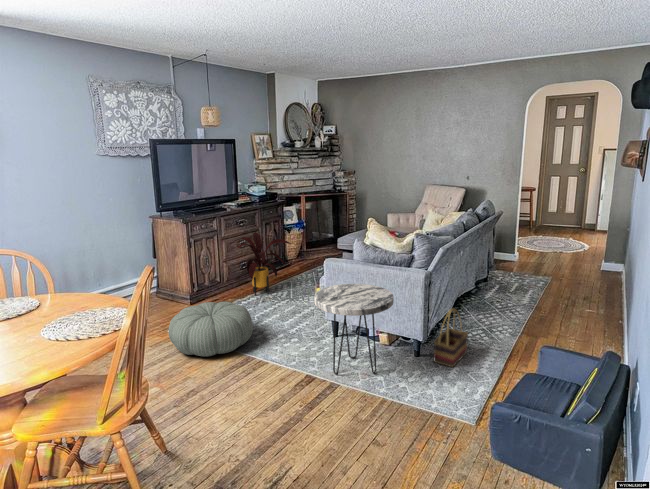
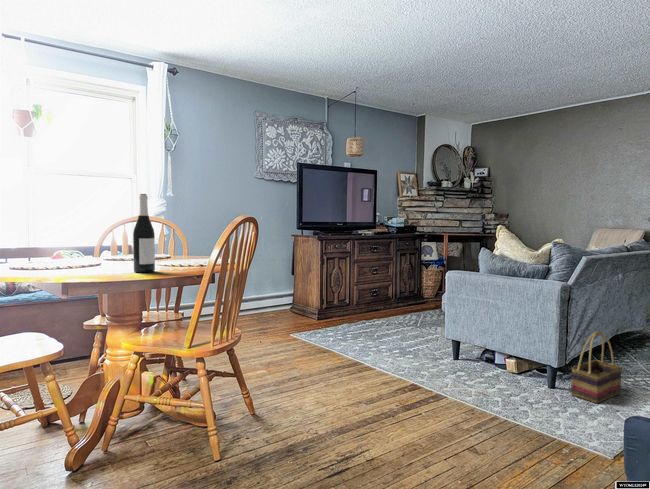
house plant: present [235,232,291,296] -> none [364,257,424,320]
wine bottle: none [20,271,53,361] -> present [133,194,155,272]
side table: present [315,284,394,375] -> none [426,292,518,394]
pouf: present [169,302,253,356] -> none [287,308,367,355]

